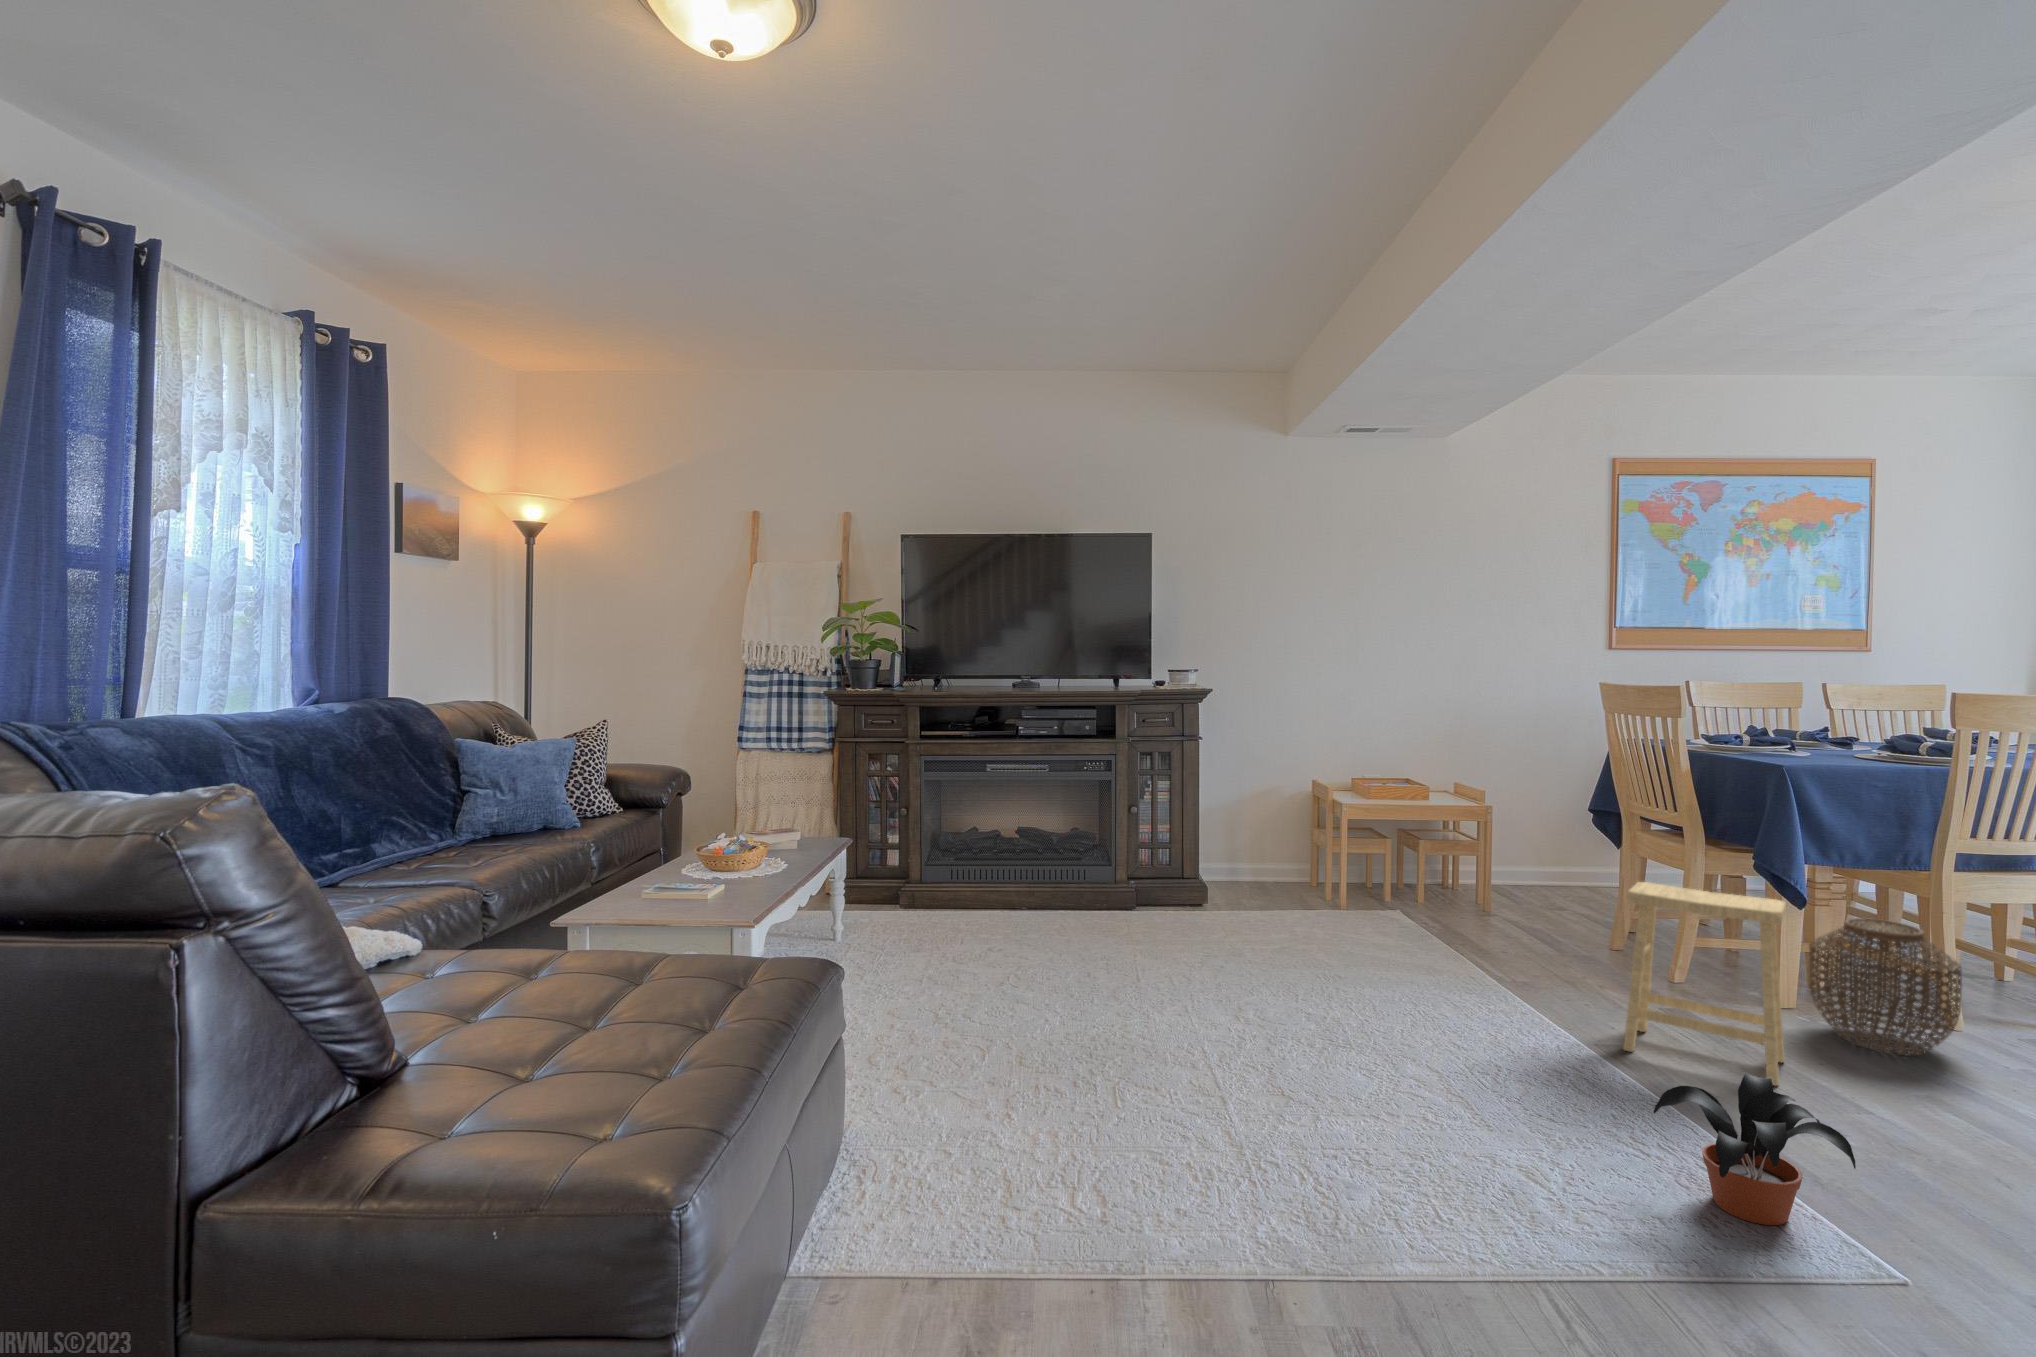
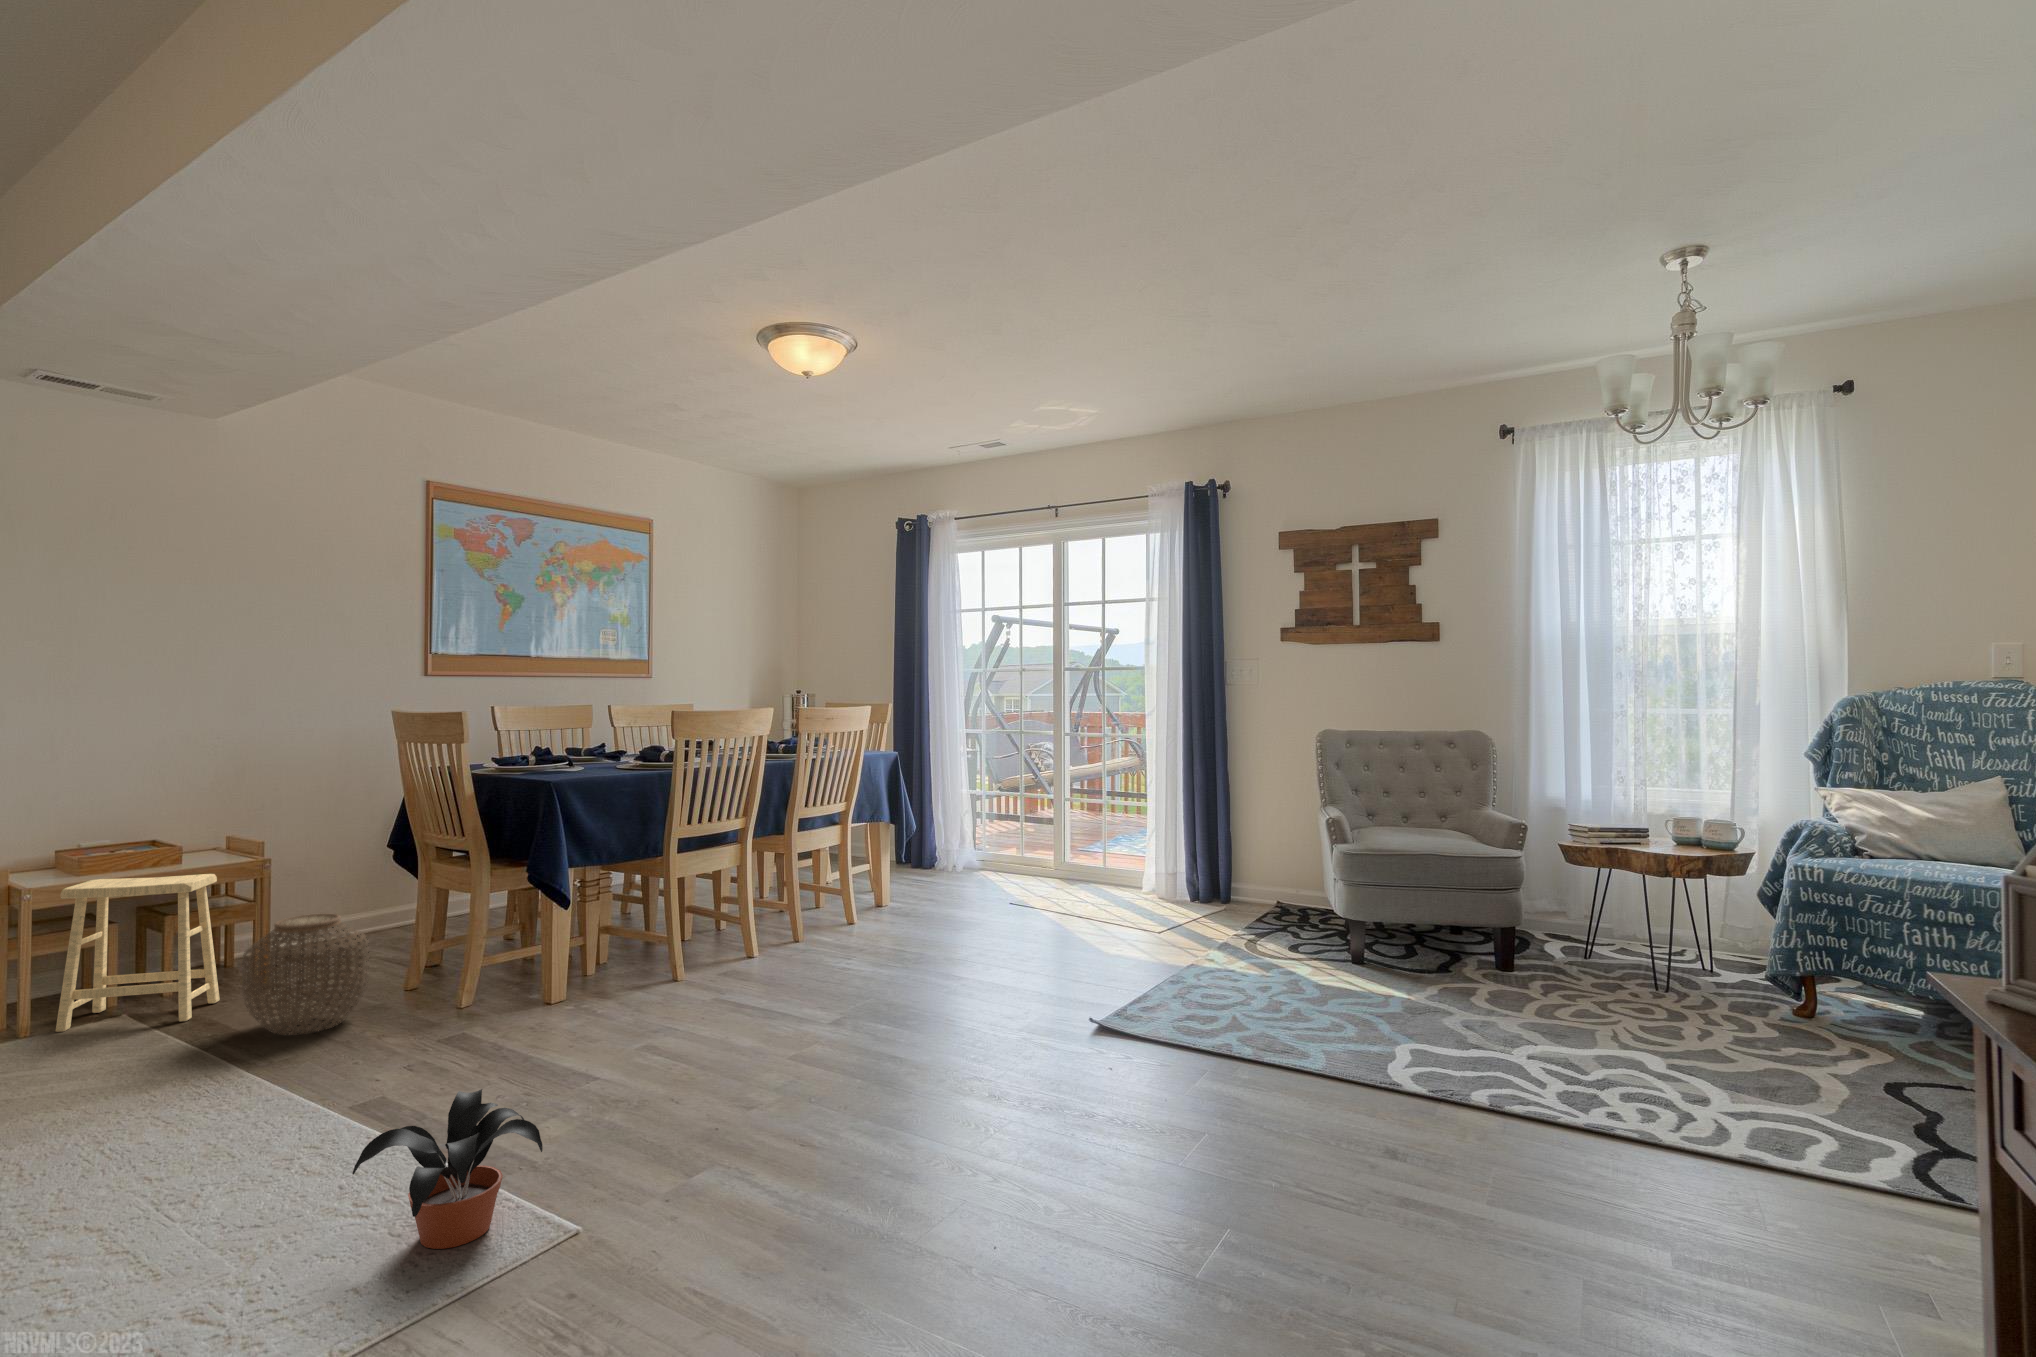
footstool: present [1624,882,1786,1086] -> present [55,874,220,1032]
woven basket: present [1809,918,1962,1056] -> present [243,914,369,1035]

